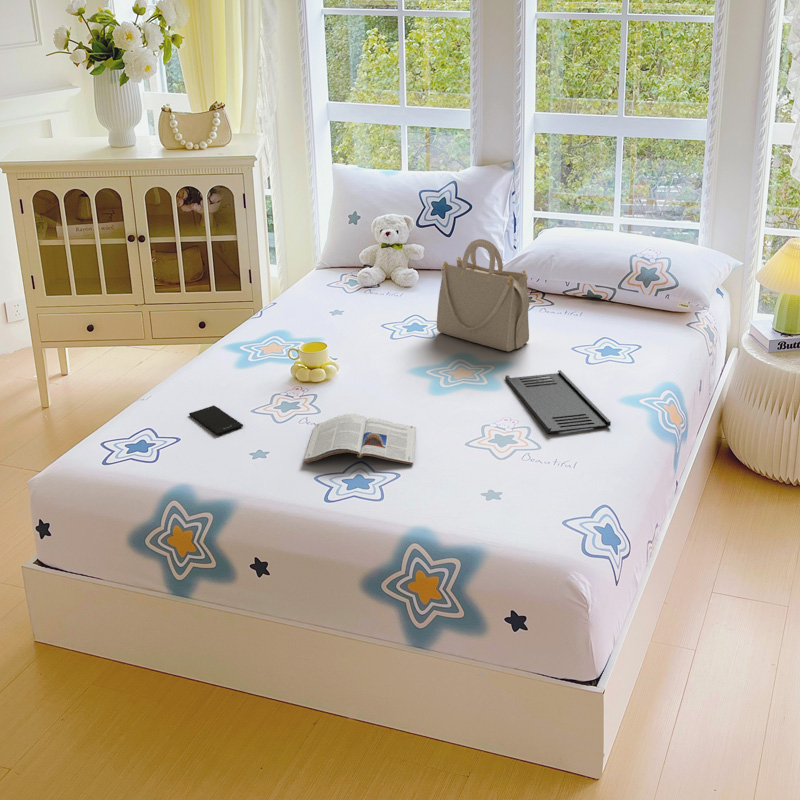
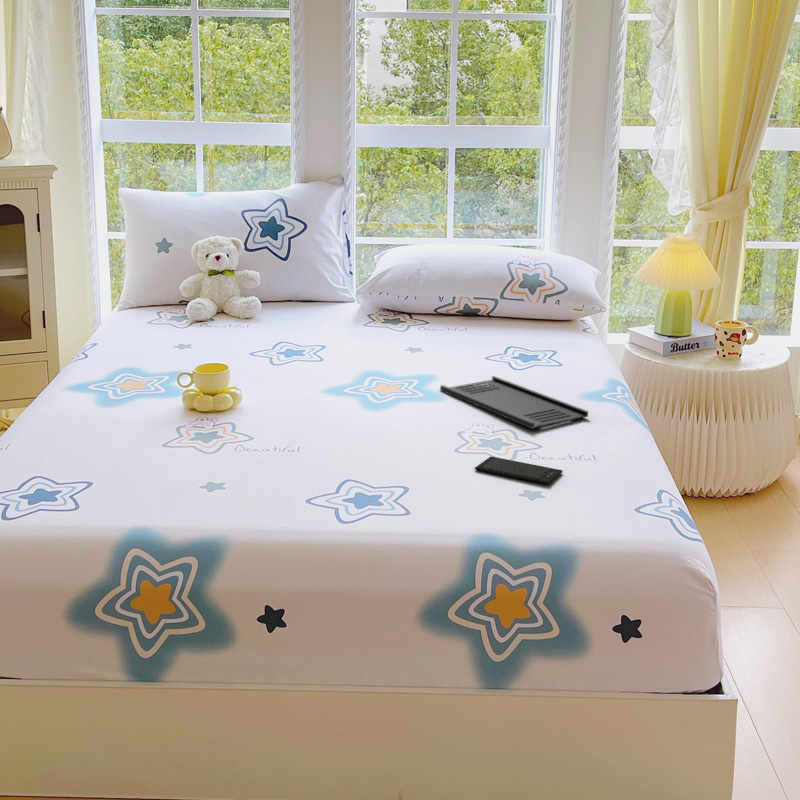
handbag: present [437,239,529,351] -> none [325,239,440,366]
smartphone: present [189,406,243,435] -> present [475,456,563,484]
magazine: present [304,414,416,465] -> none [259,432,410,488]

